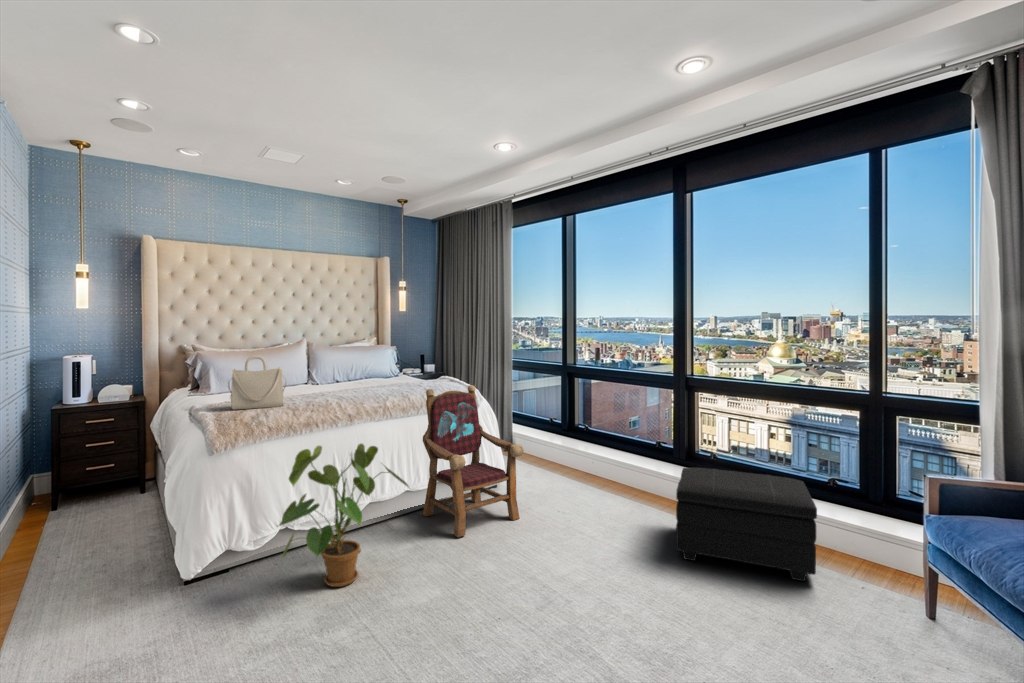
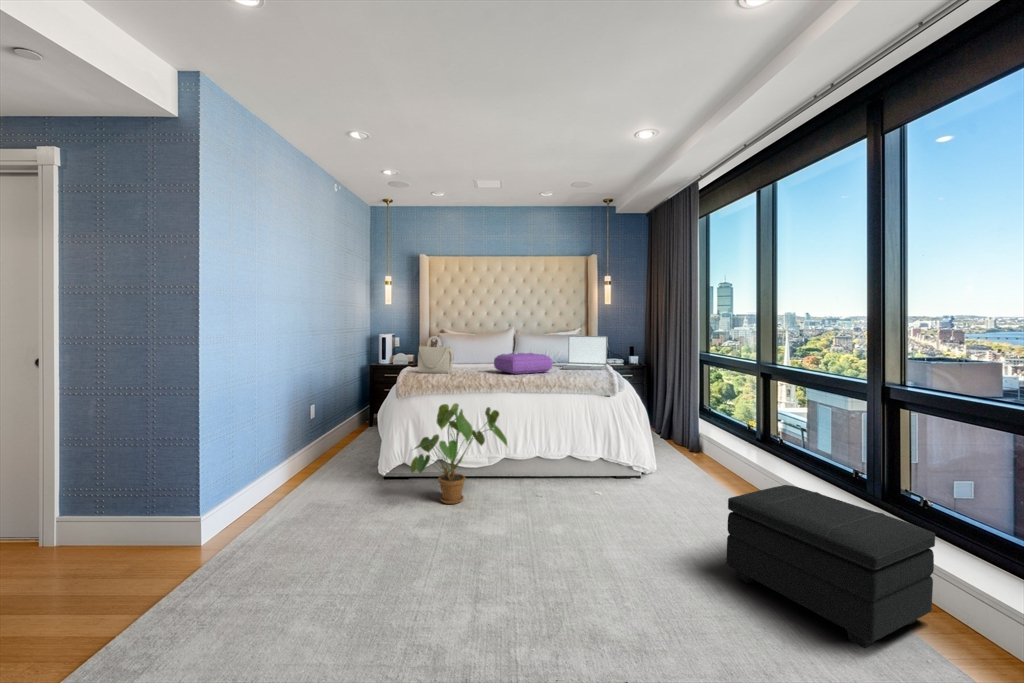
laptop: none [399,347,450,386] -> present [562,336,607,370]
pillow: none [341,370,413,398] -> present [494,353,552,374]
armchair: present [423,385,524,537] -> none [549,371,628,500]

